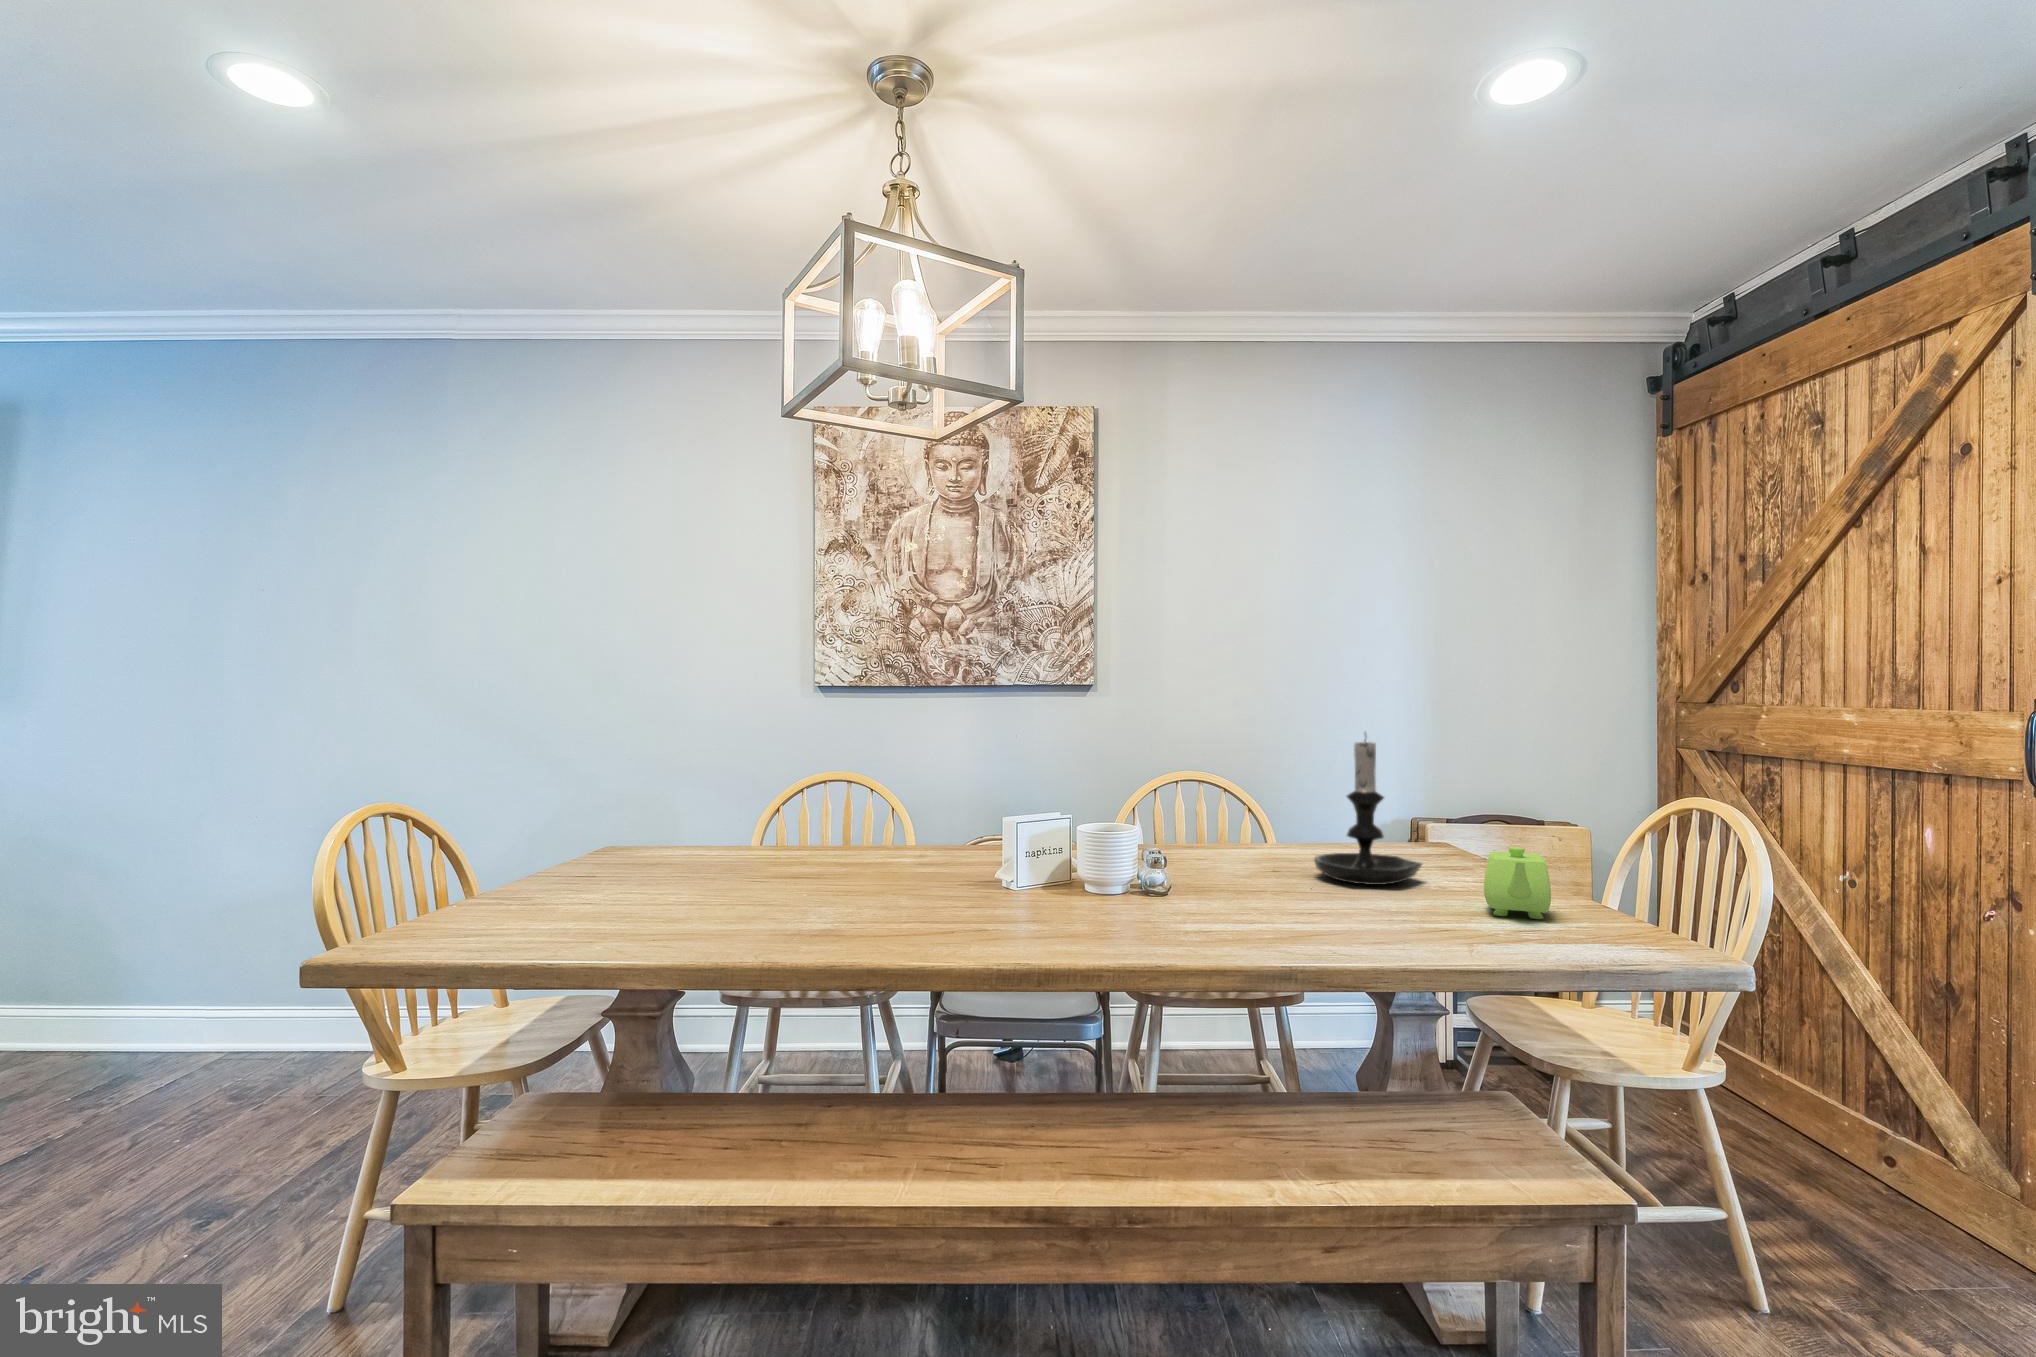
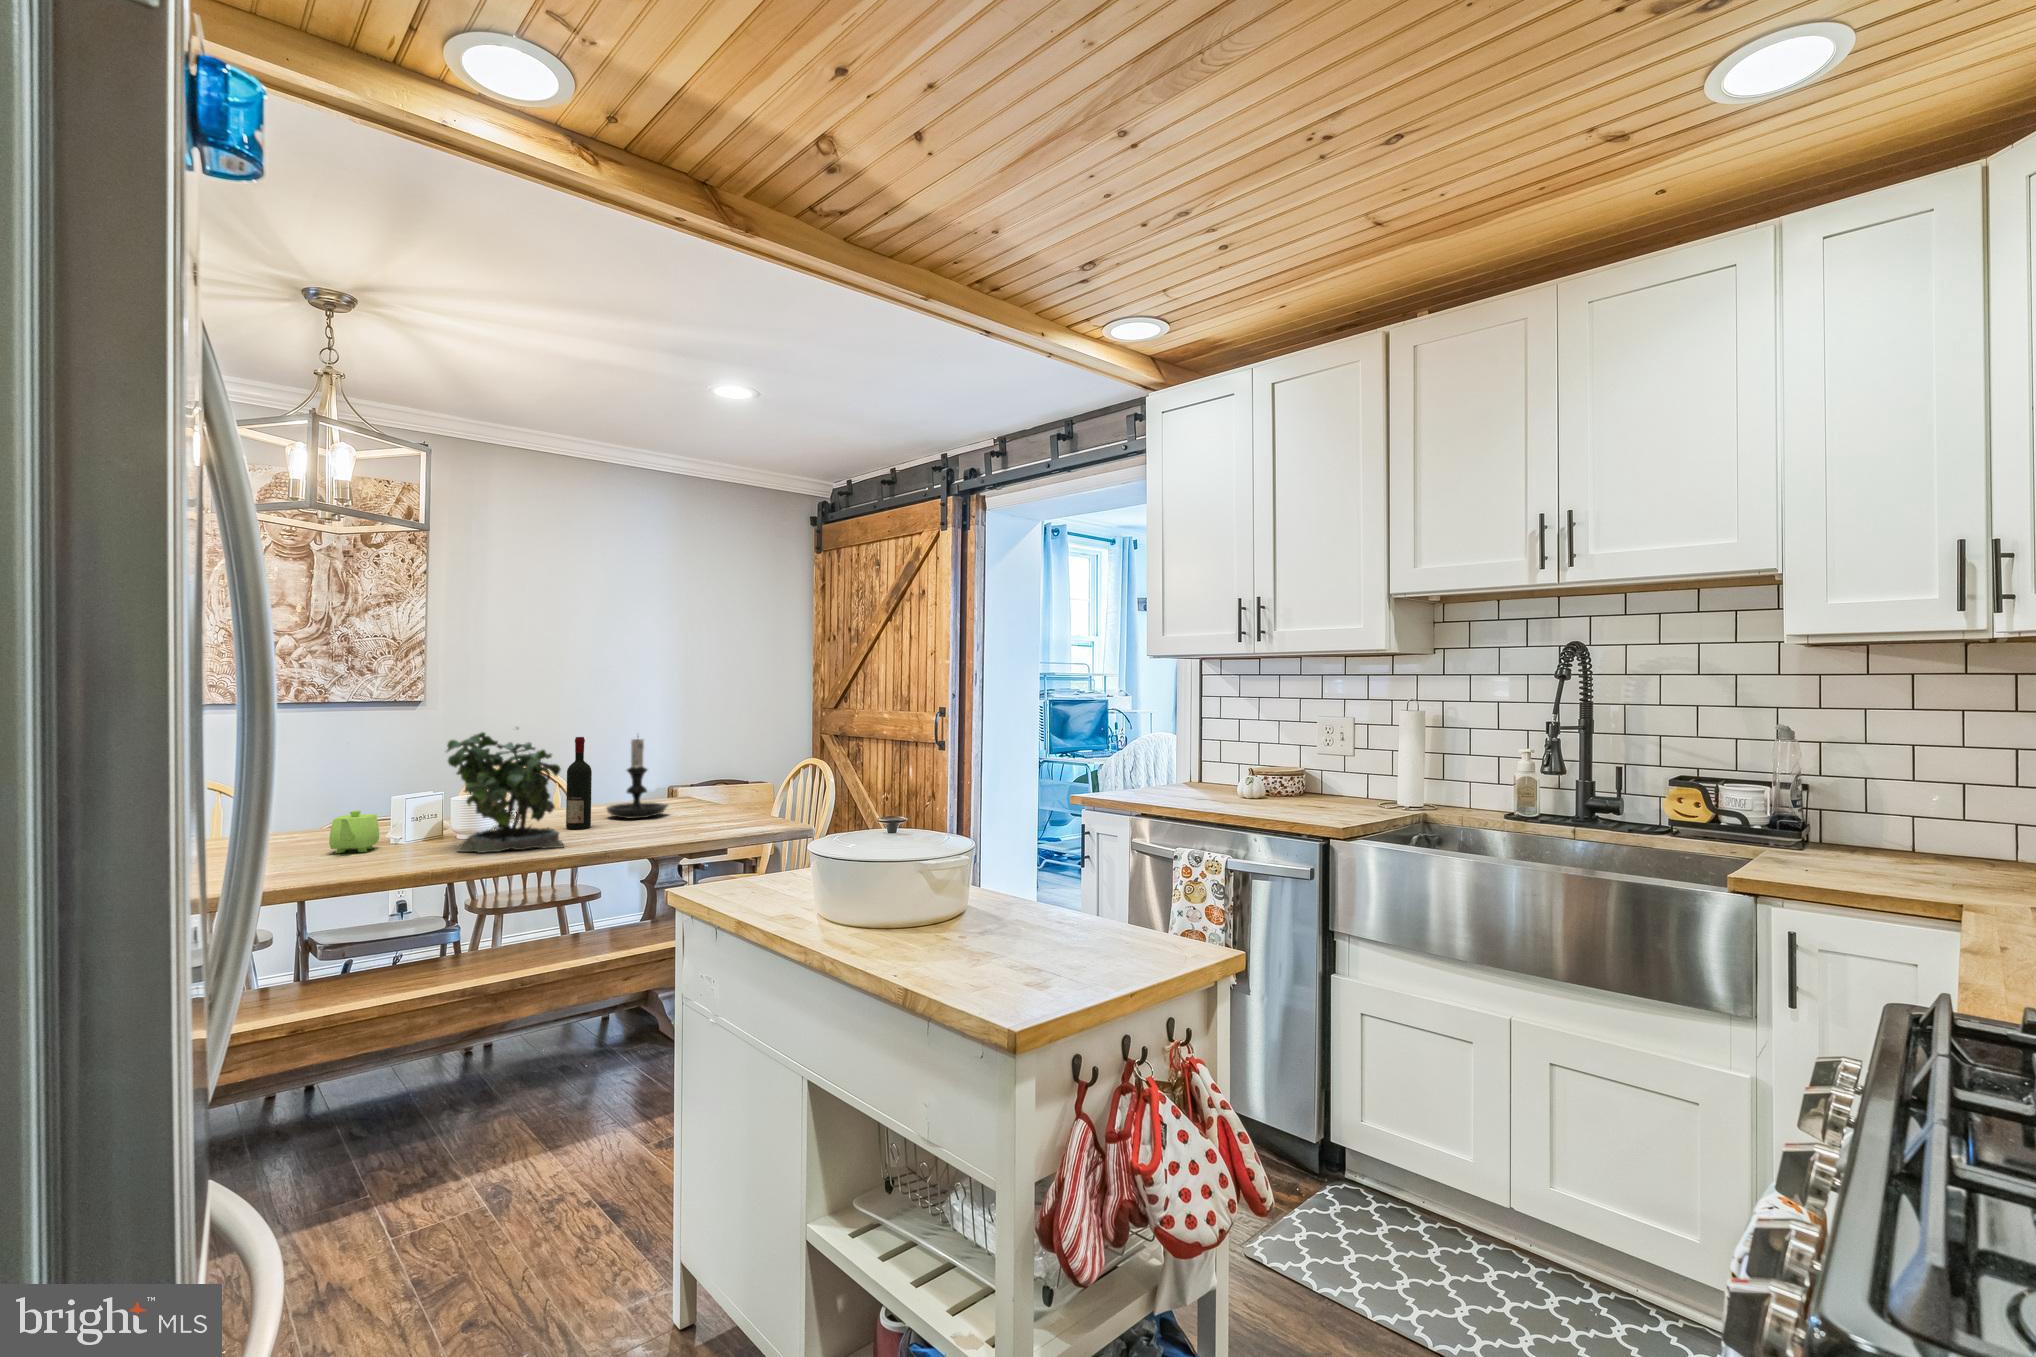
potted plant: none [1047,710,1231,944] -> present [447,727,564,853]
wine bottle: none [1245,734,1285,898] -> present [566,737,592,829]
teapot: present [1484,847,1551,919] -> present [329,811,379,853]

